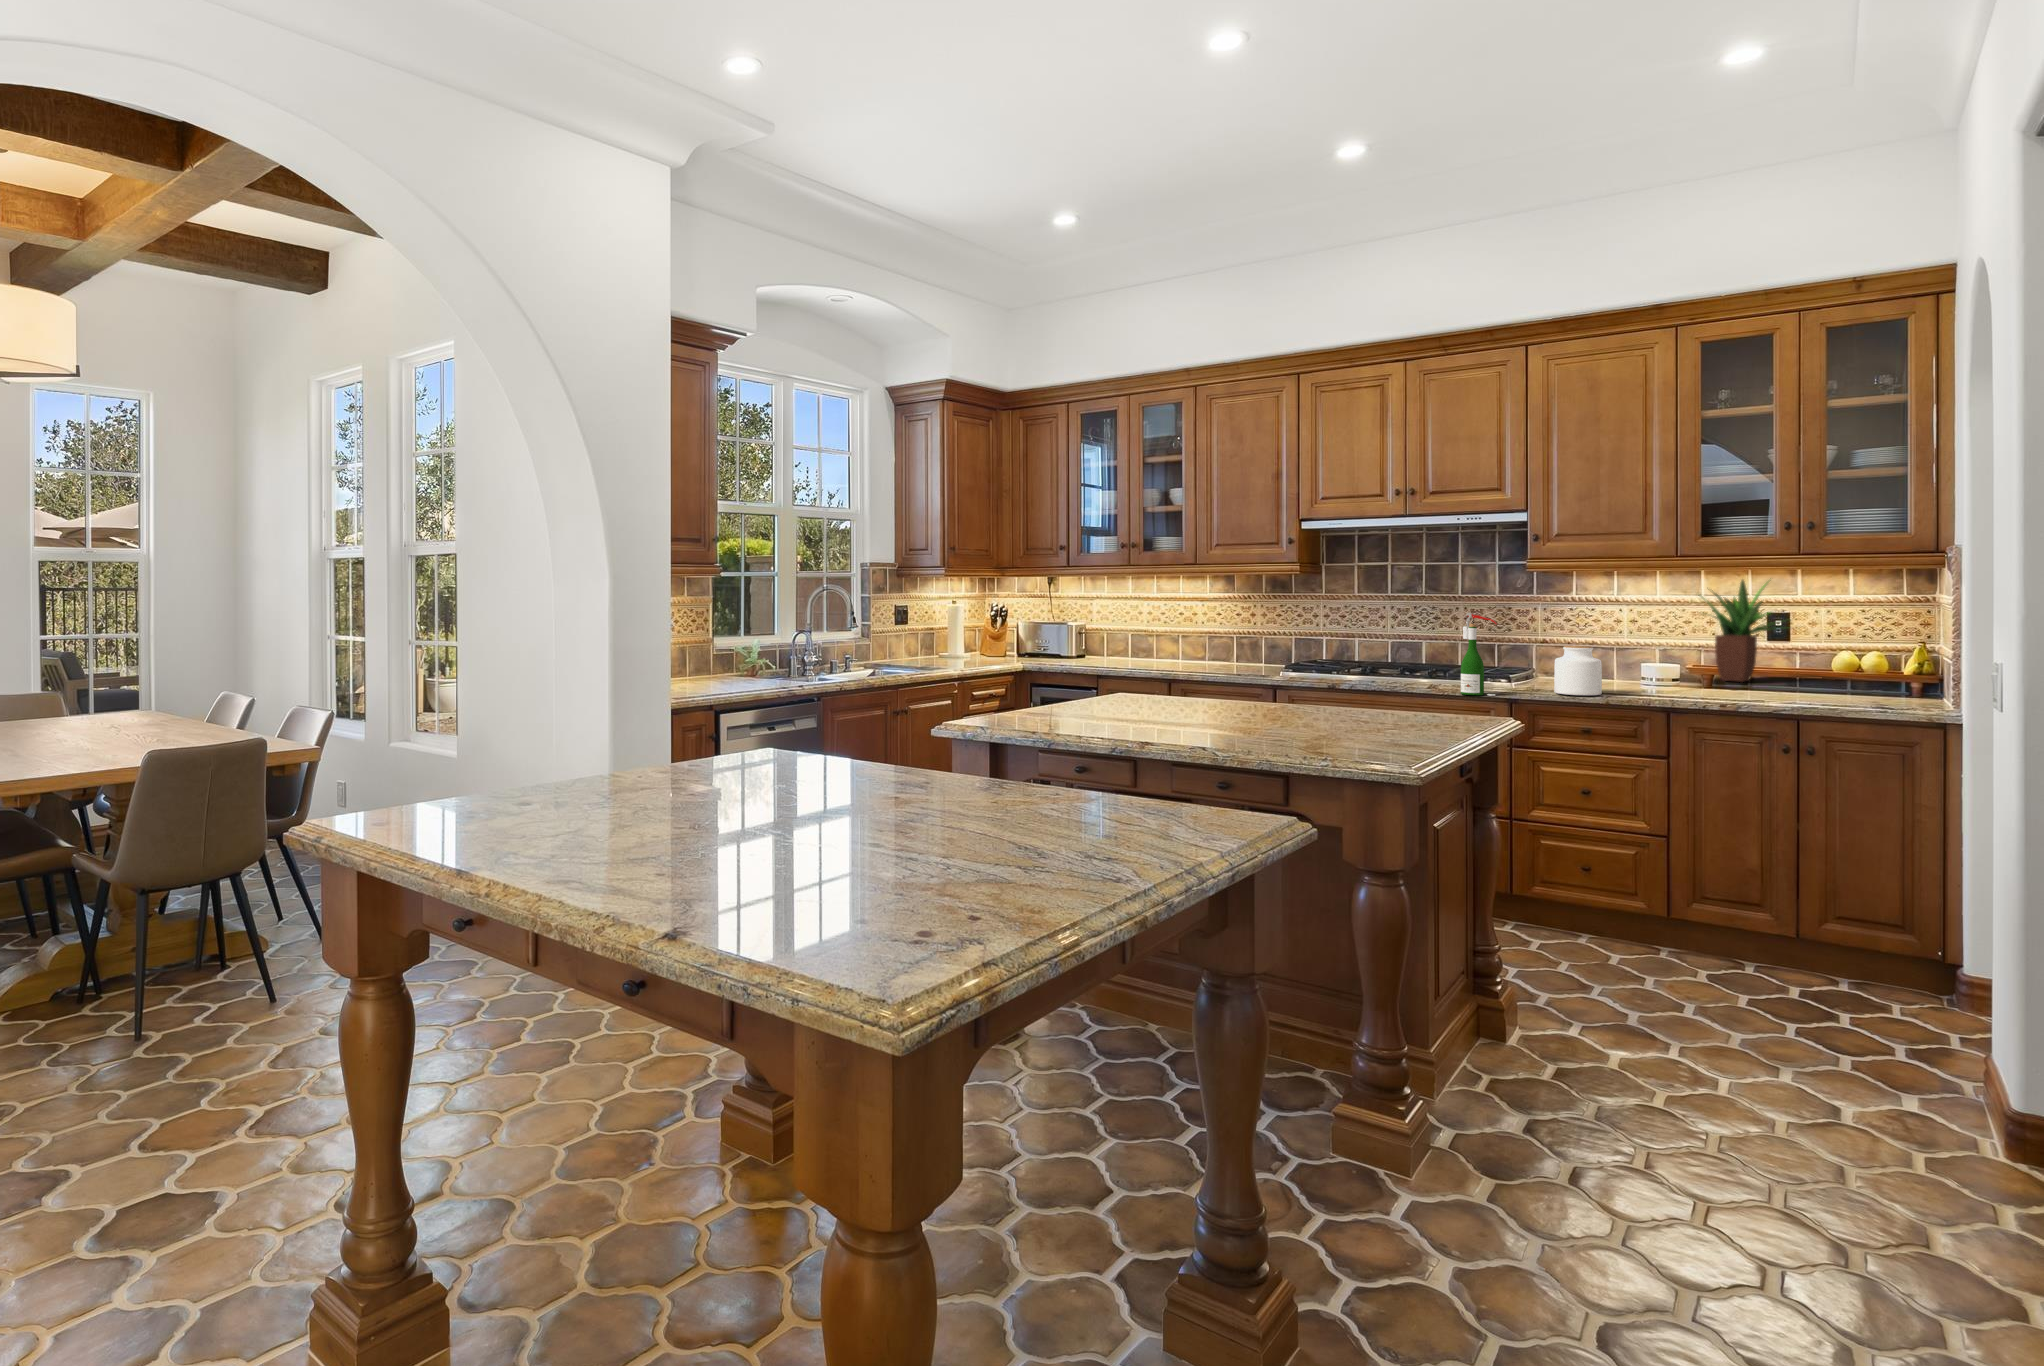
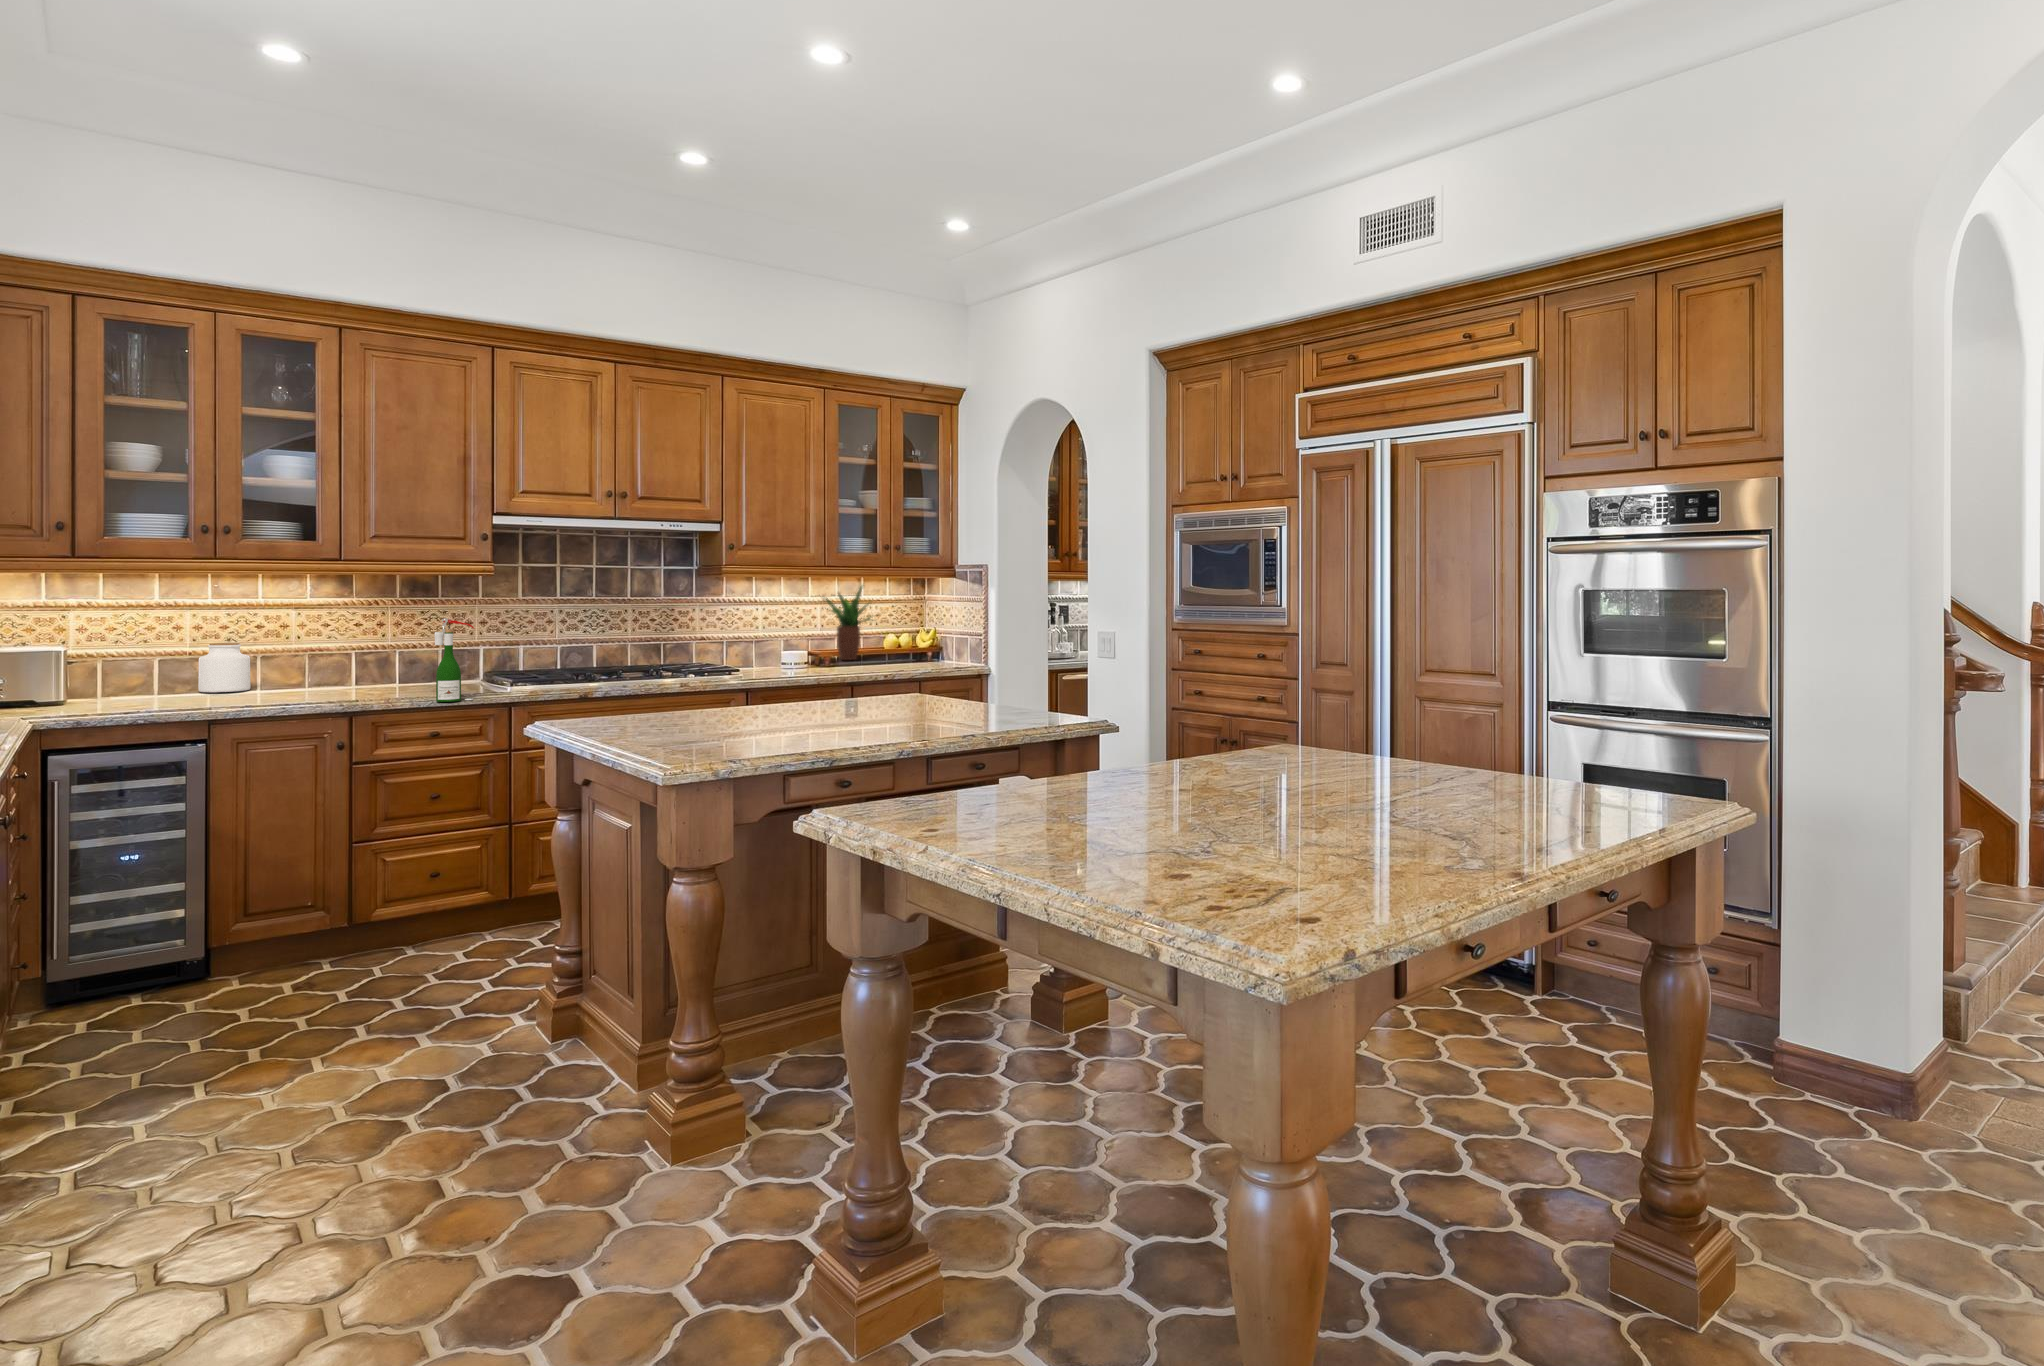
wine bottle: present [1461,613,1497,696] -> present [434,618,475,702]
jar: present [1554,646,1602,695] -> present [198,643,251,692]

